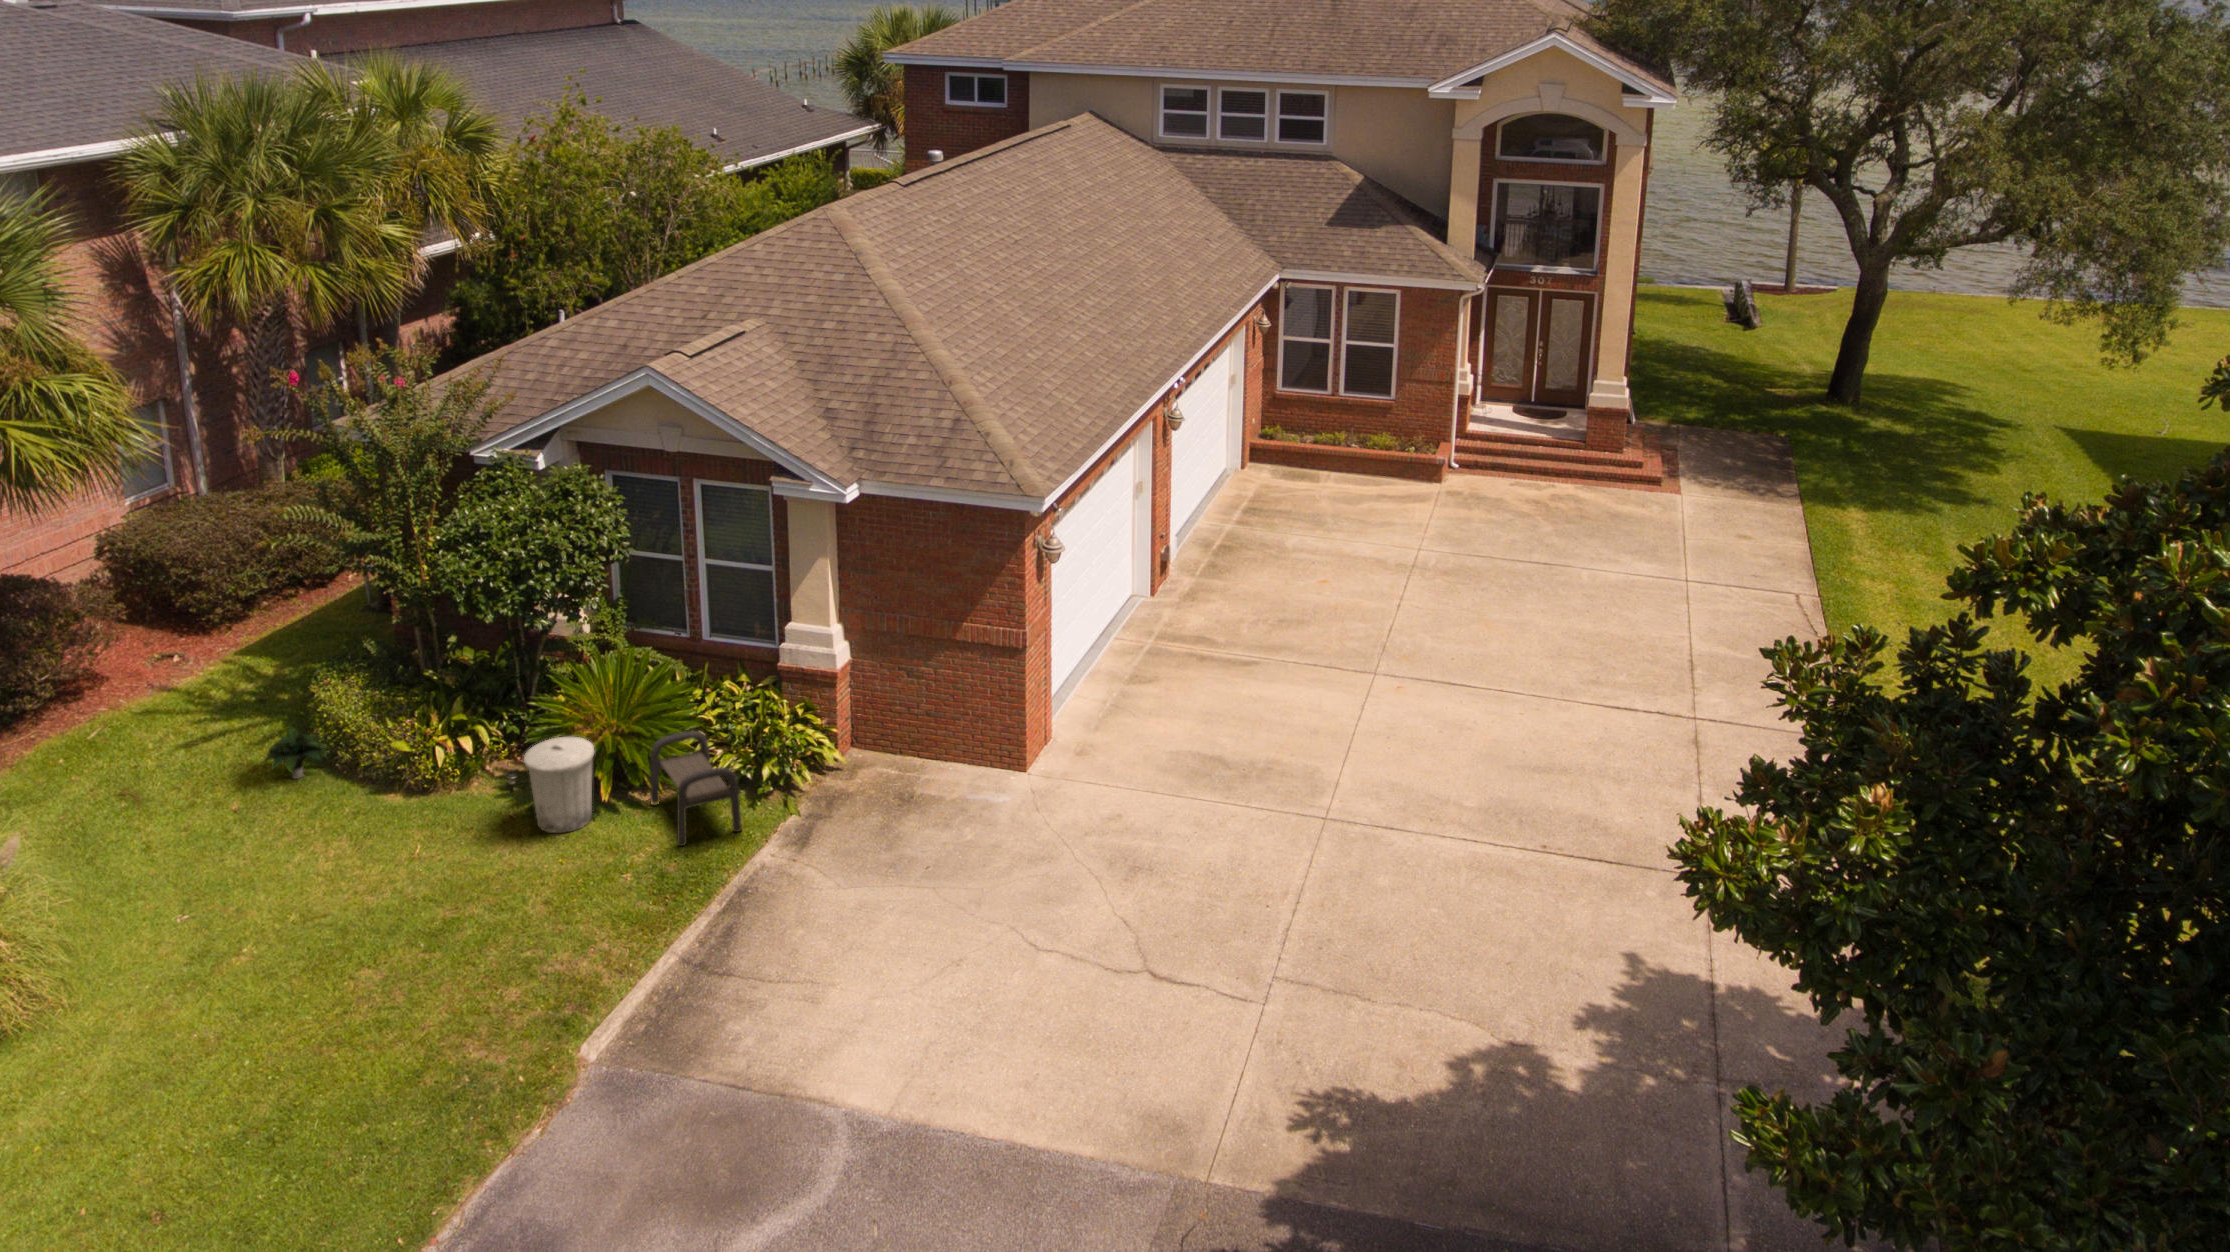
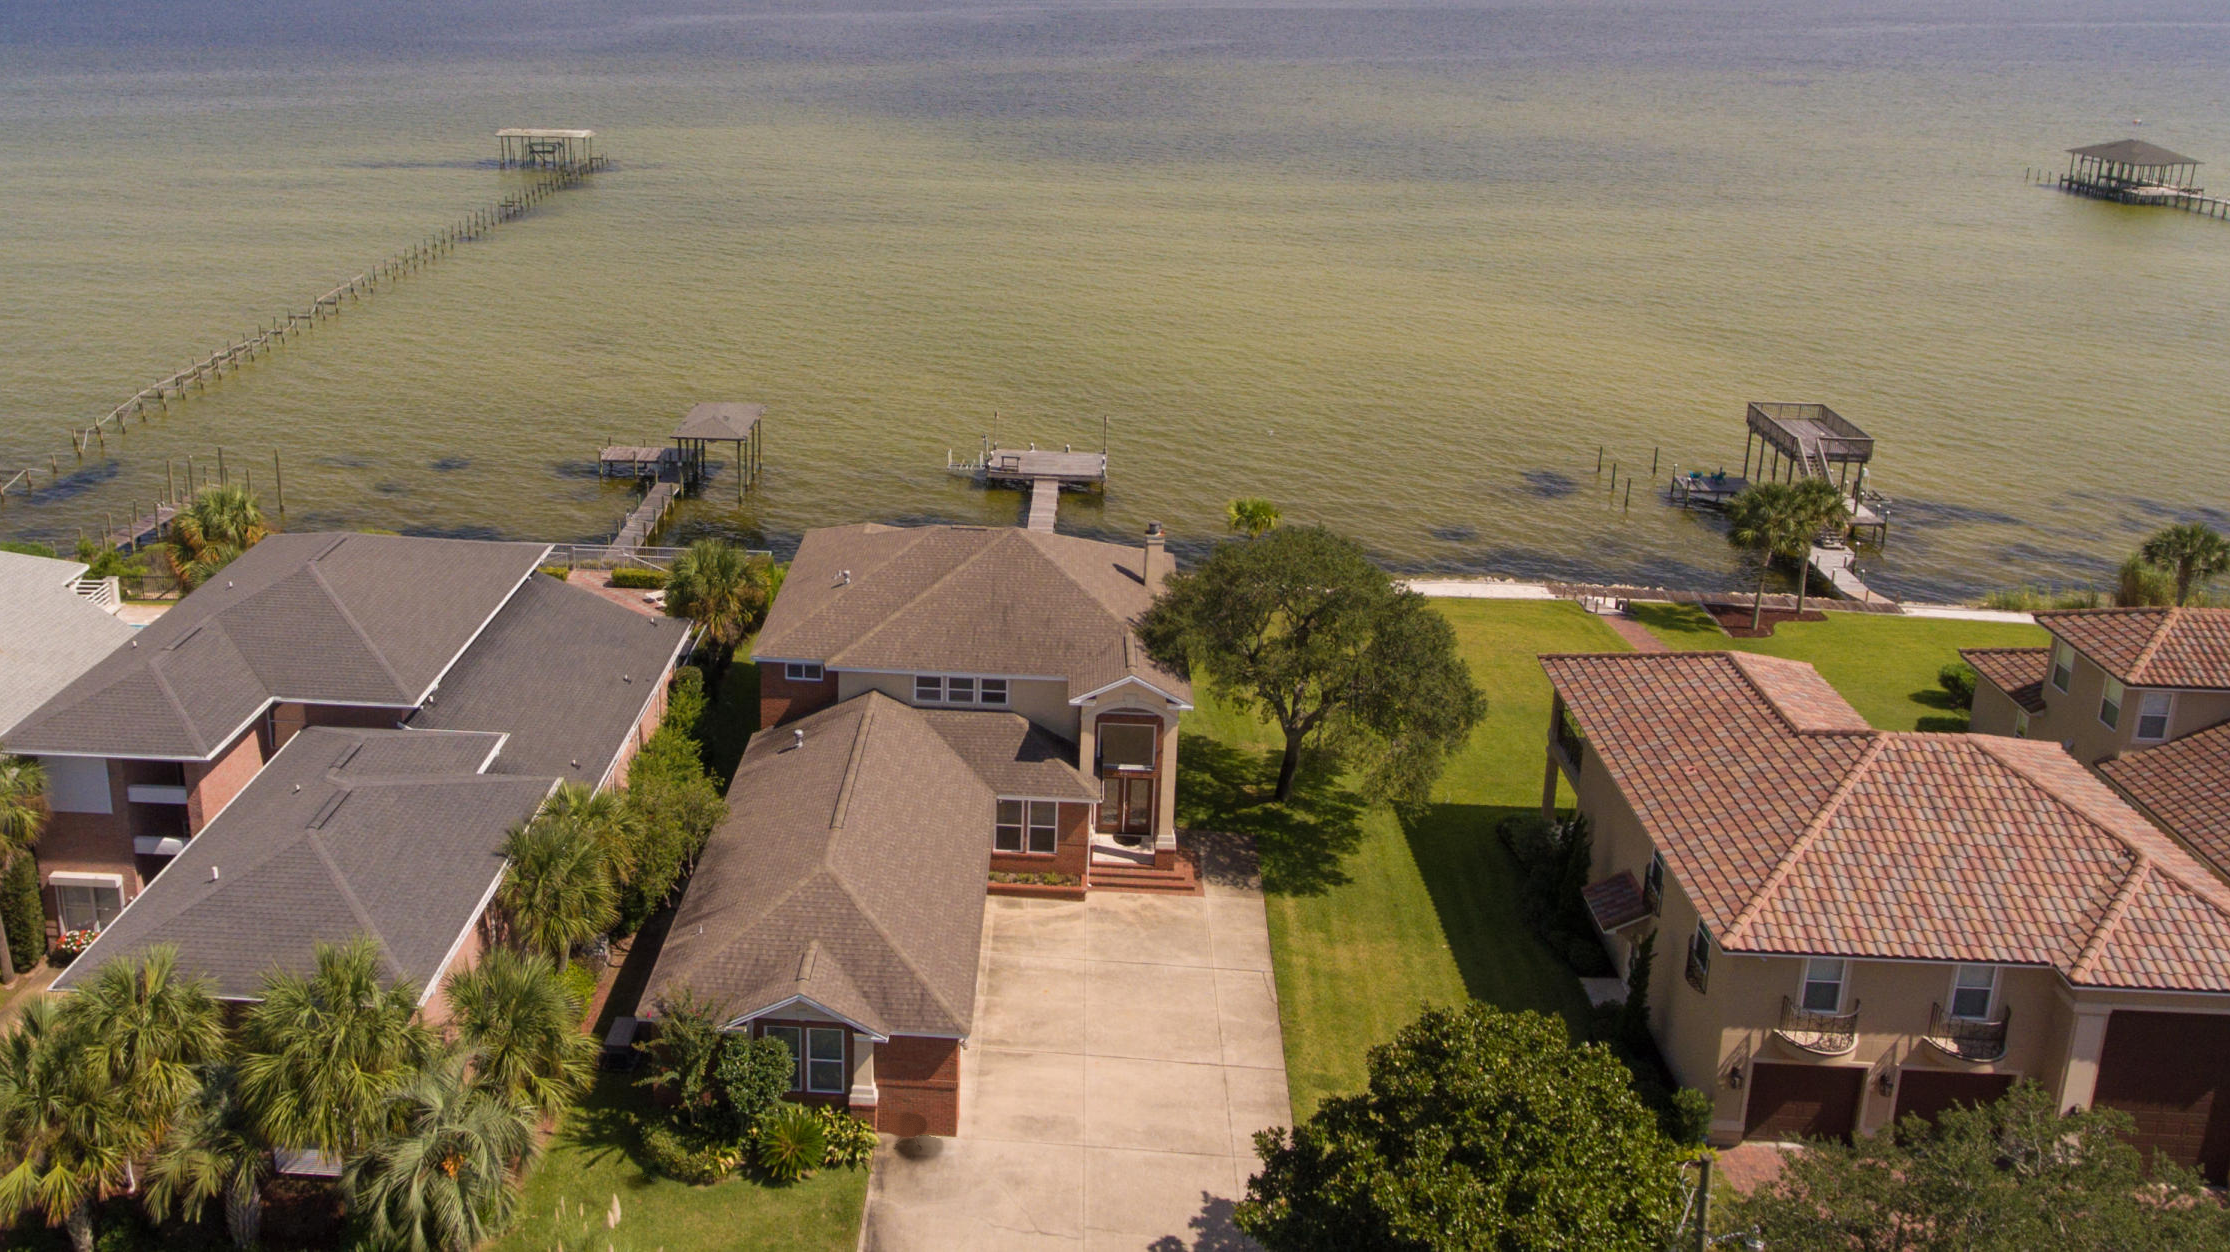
round table: none [852,705,951,801] -> present [888,1112,928,1151]
bench: present [650,731,742,846] -> none [811,1140,855,1194]
trash can: present [524,737,595,833] -> none [767,1151,794,1195]

